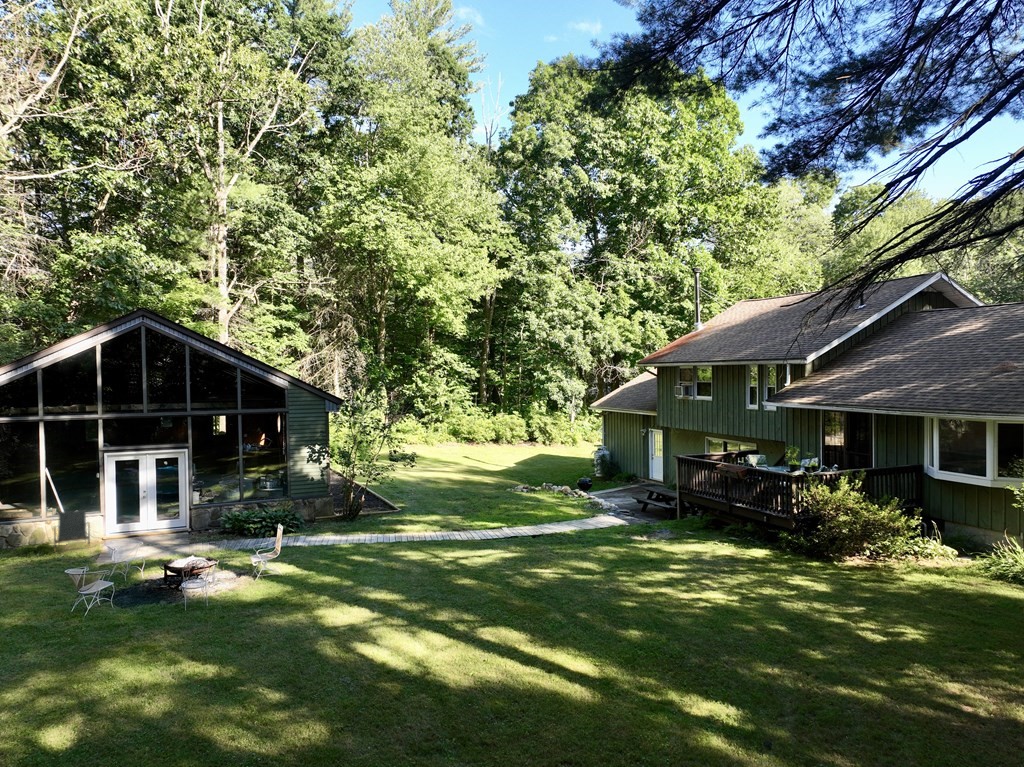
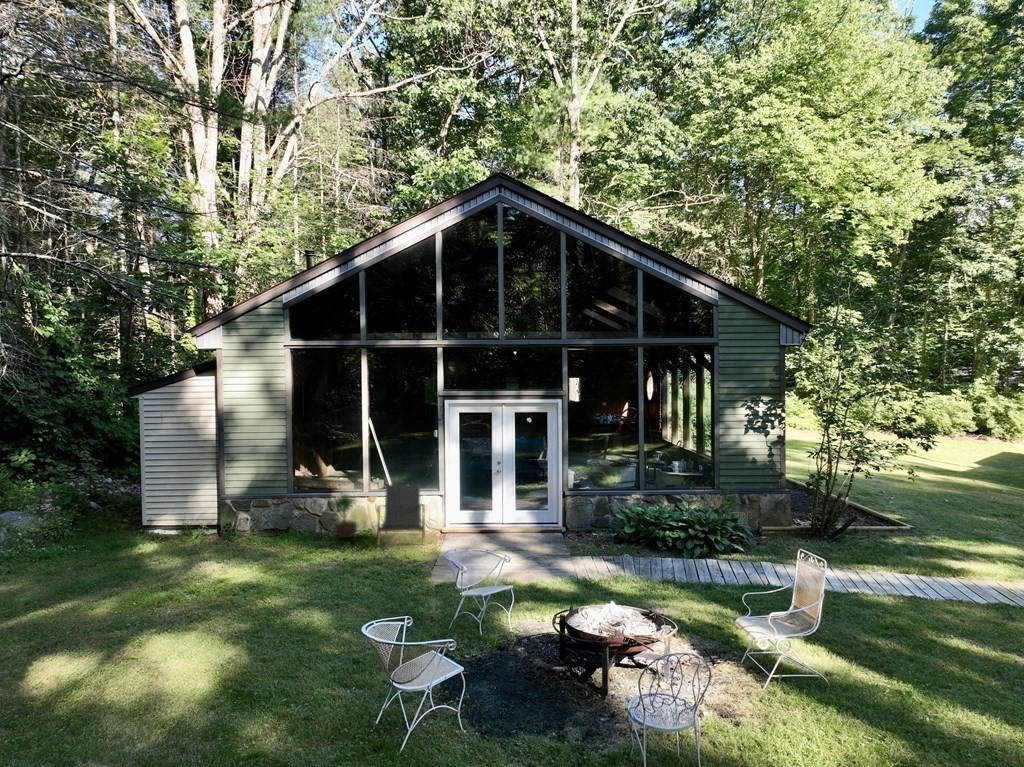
potted tree: none [14,518,38,551] -> present [332,493,357,538]

